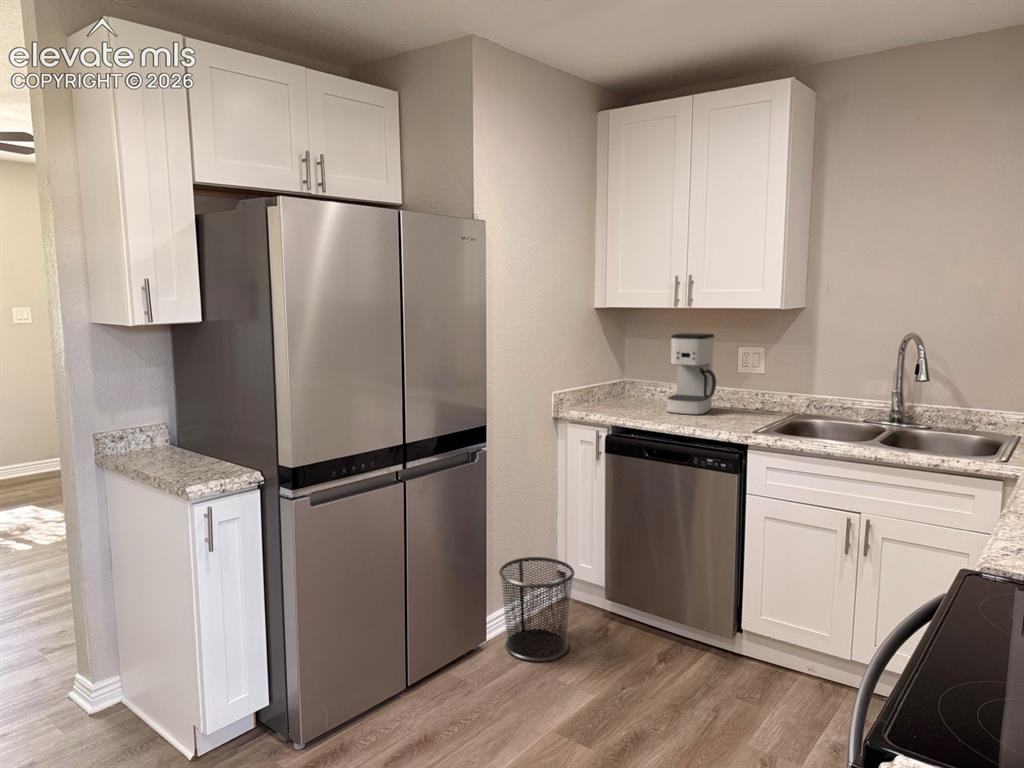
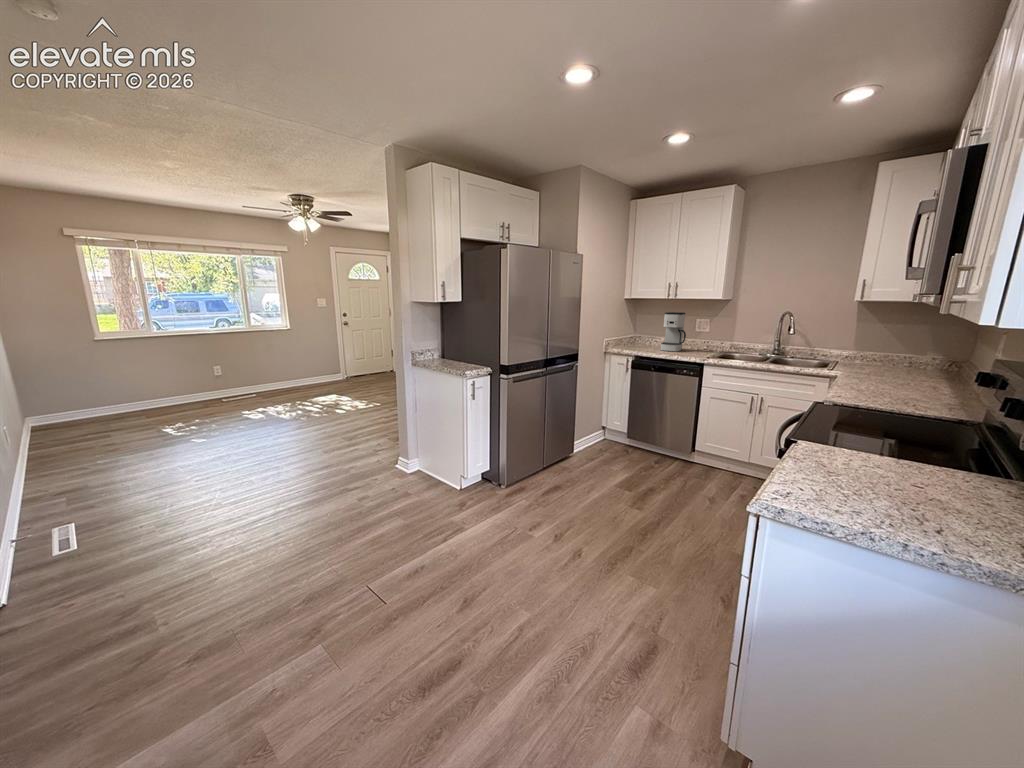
waste bin: present [499,557,574,661] -> none [581,416,617,461]

